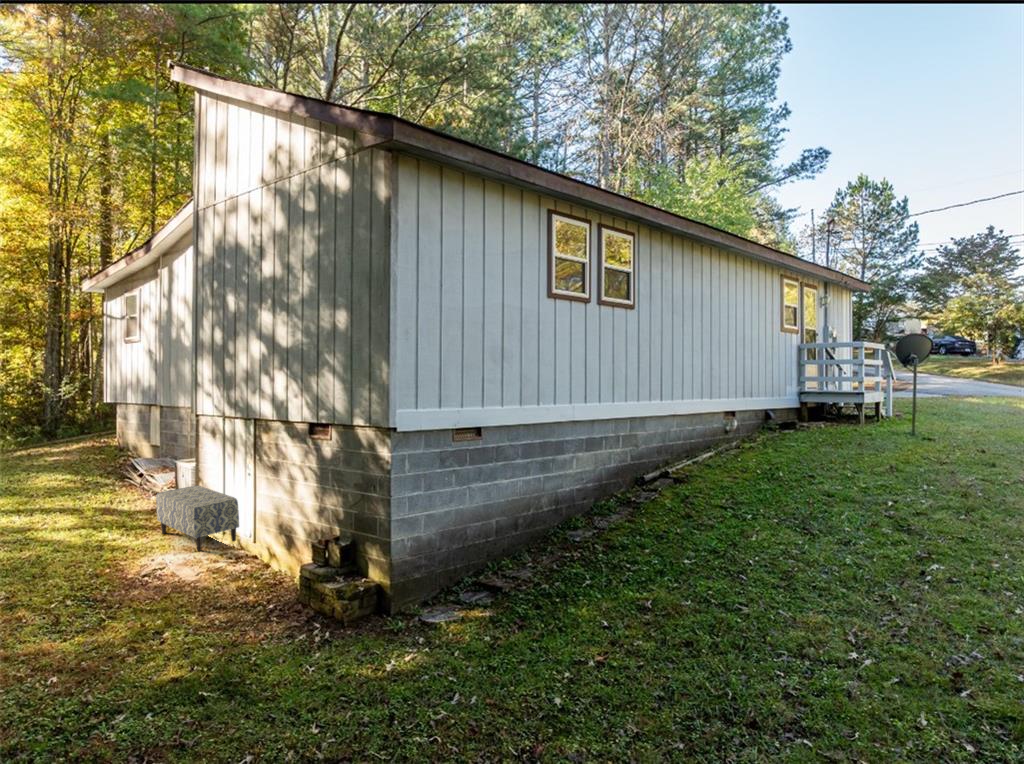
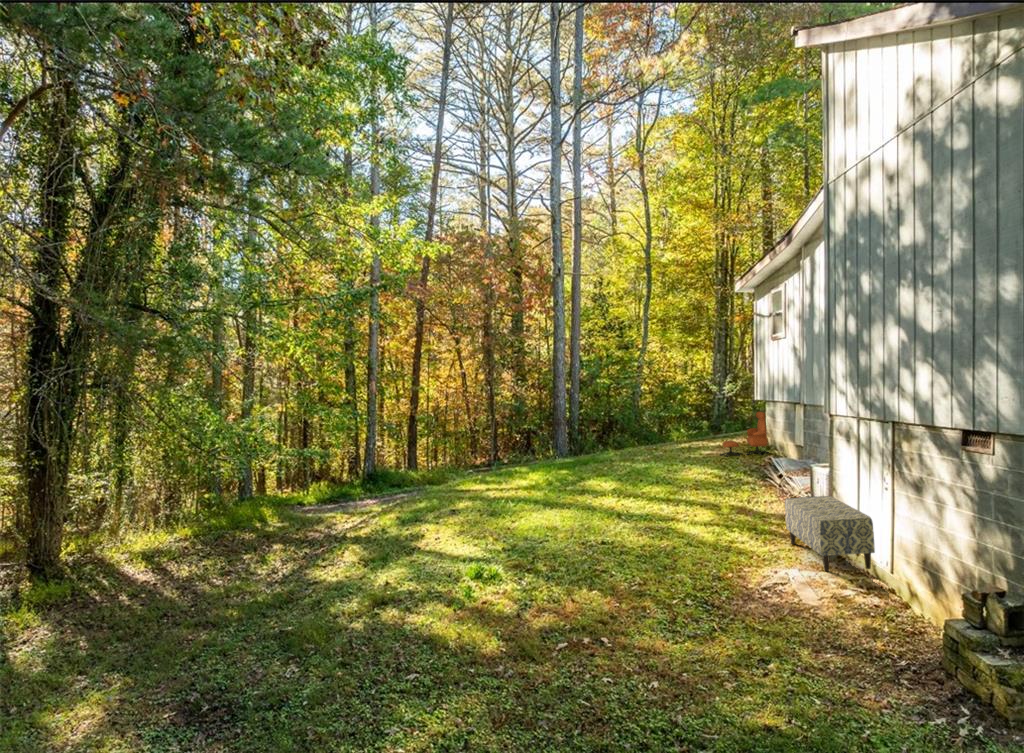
lounge chair: none [68,414,125,461] -> present [721,412,769,456]

